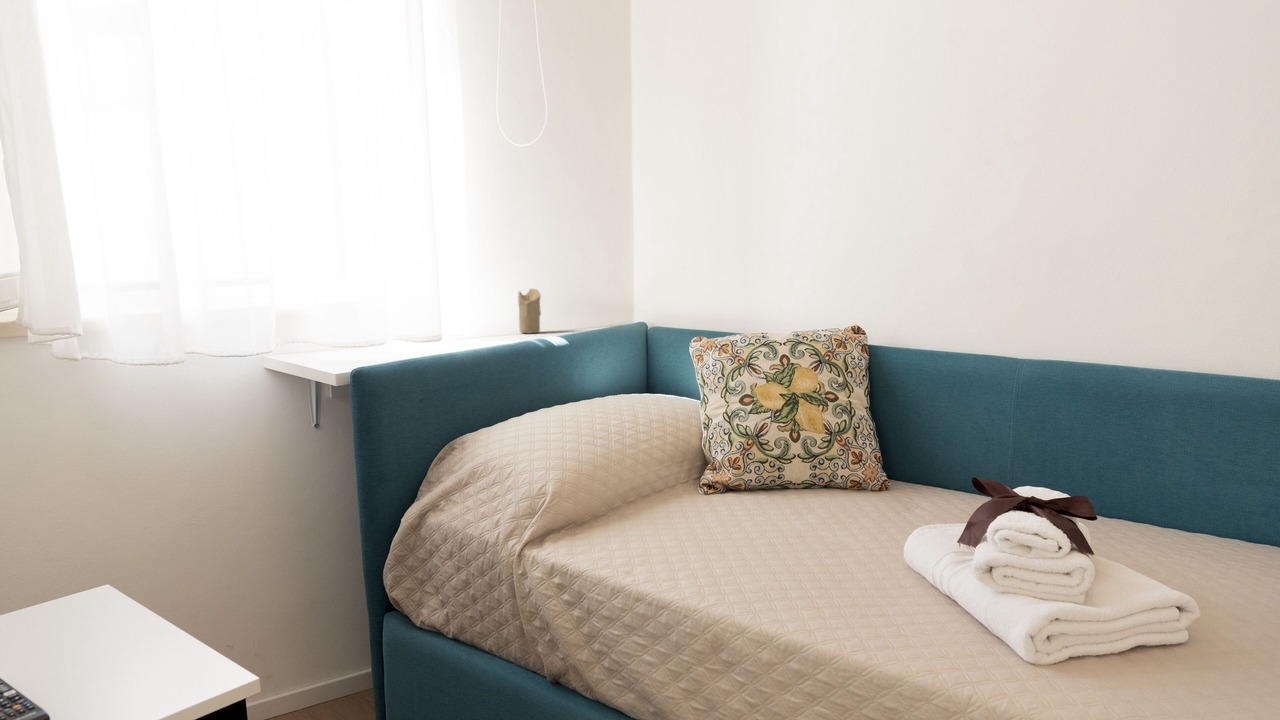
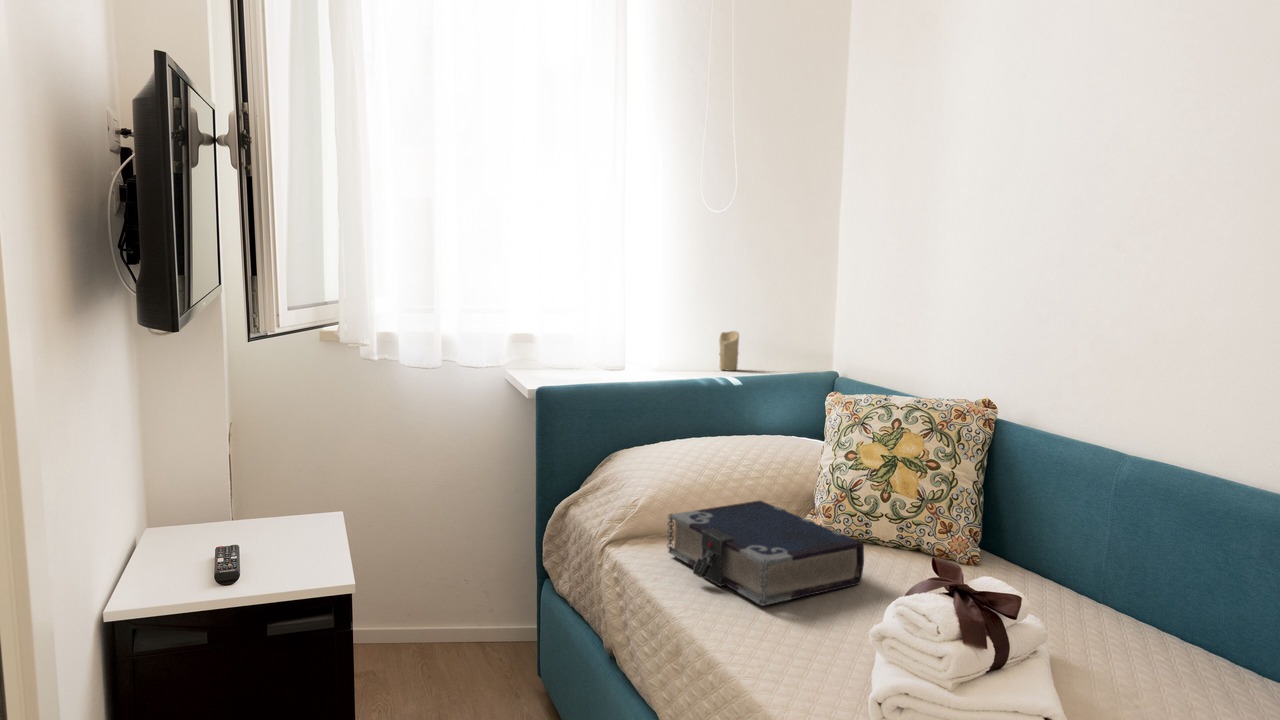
book: none [610,462,832,573] -> present [667,500,864,606]

